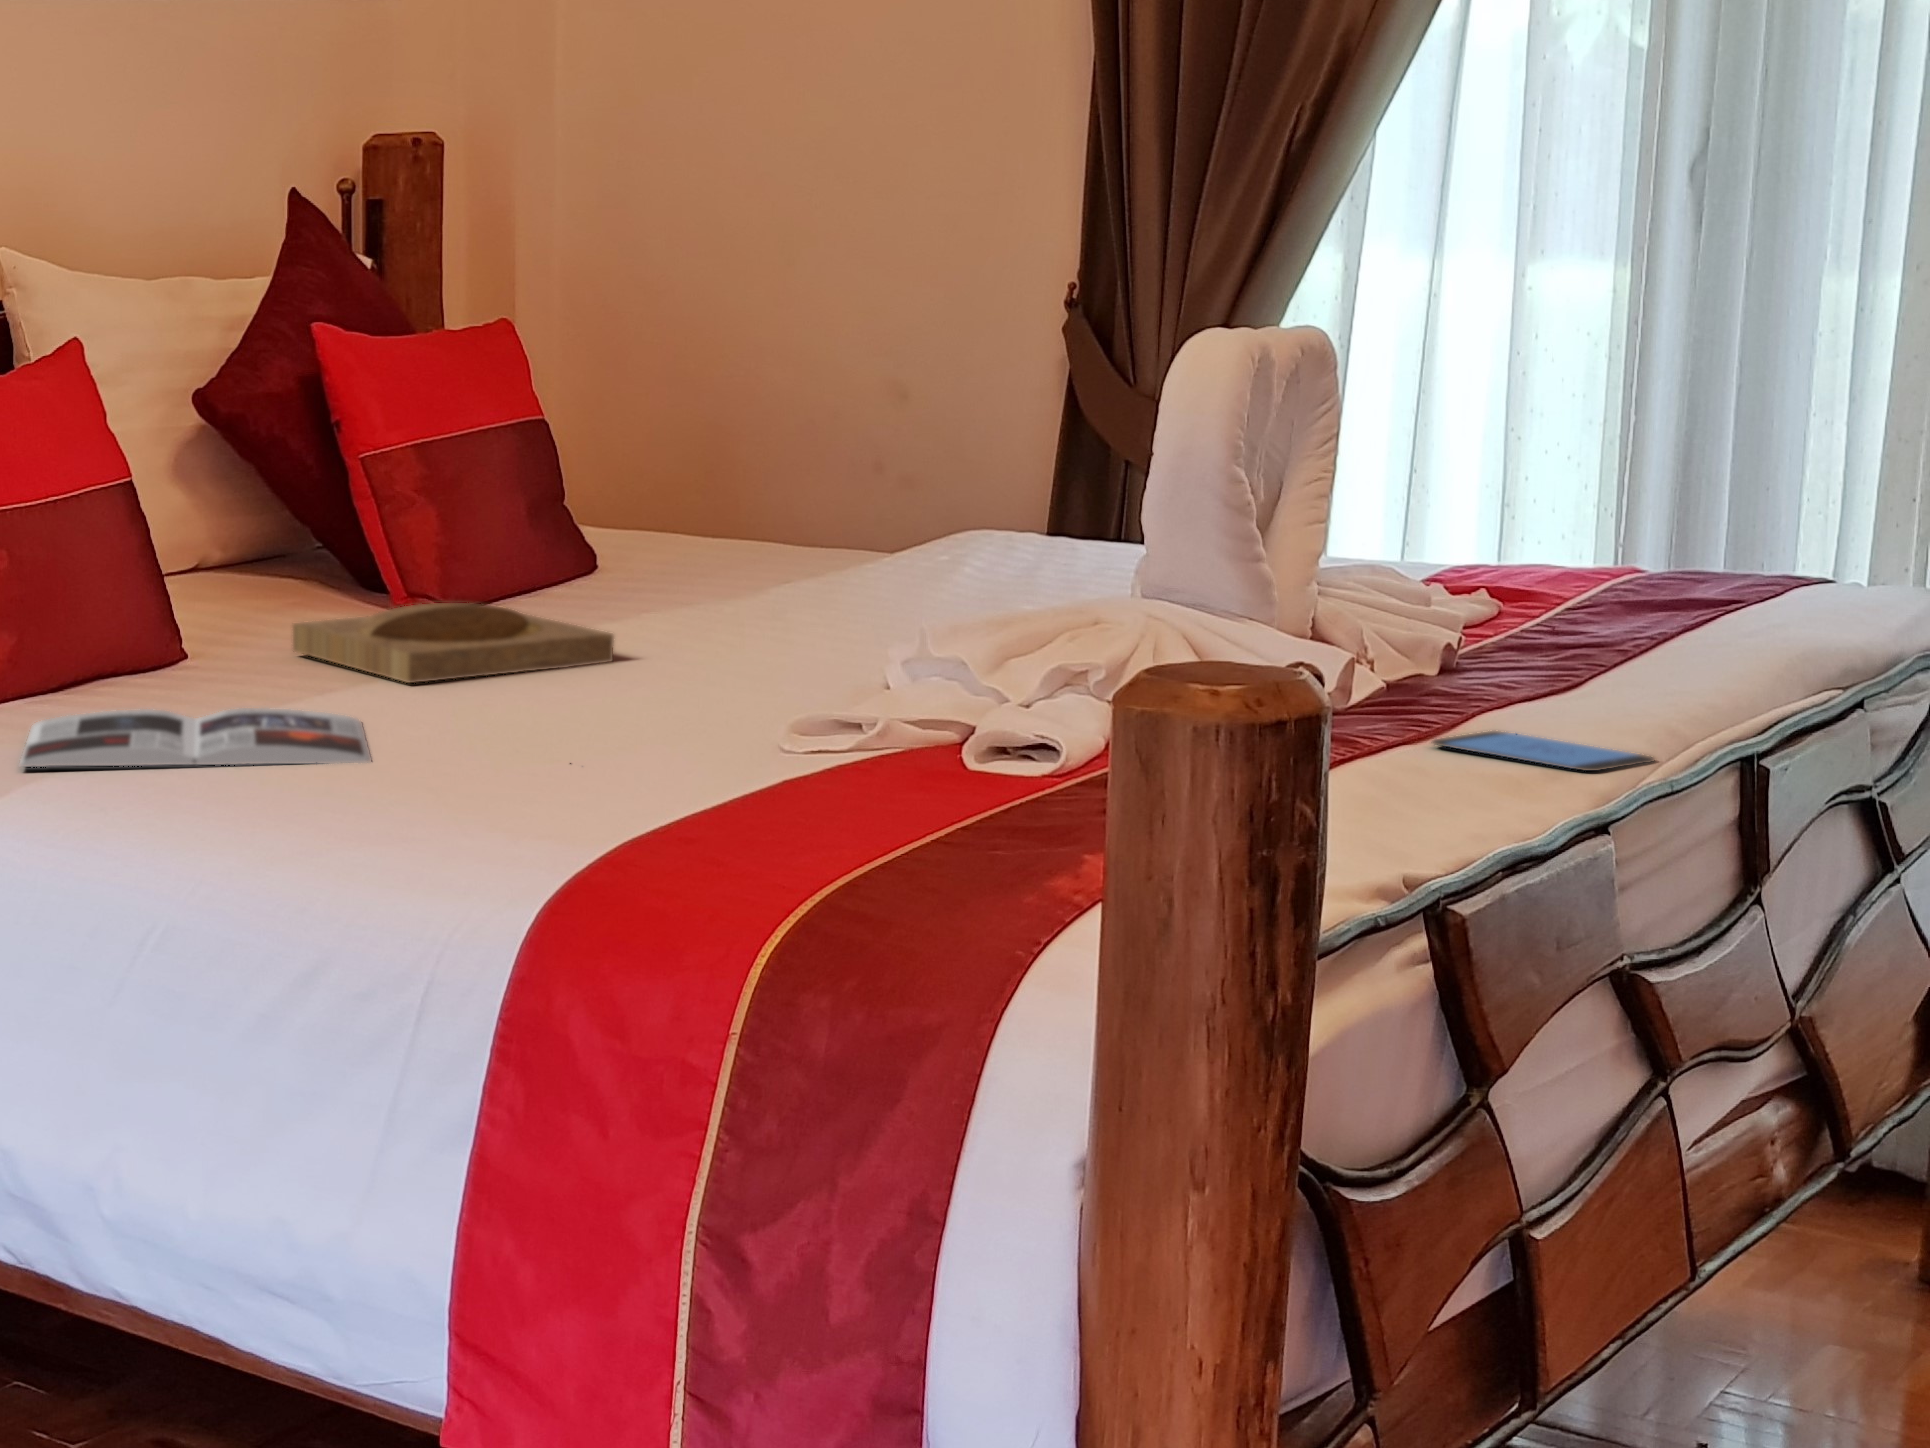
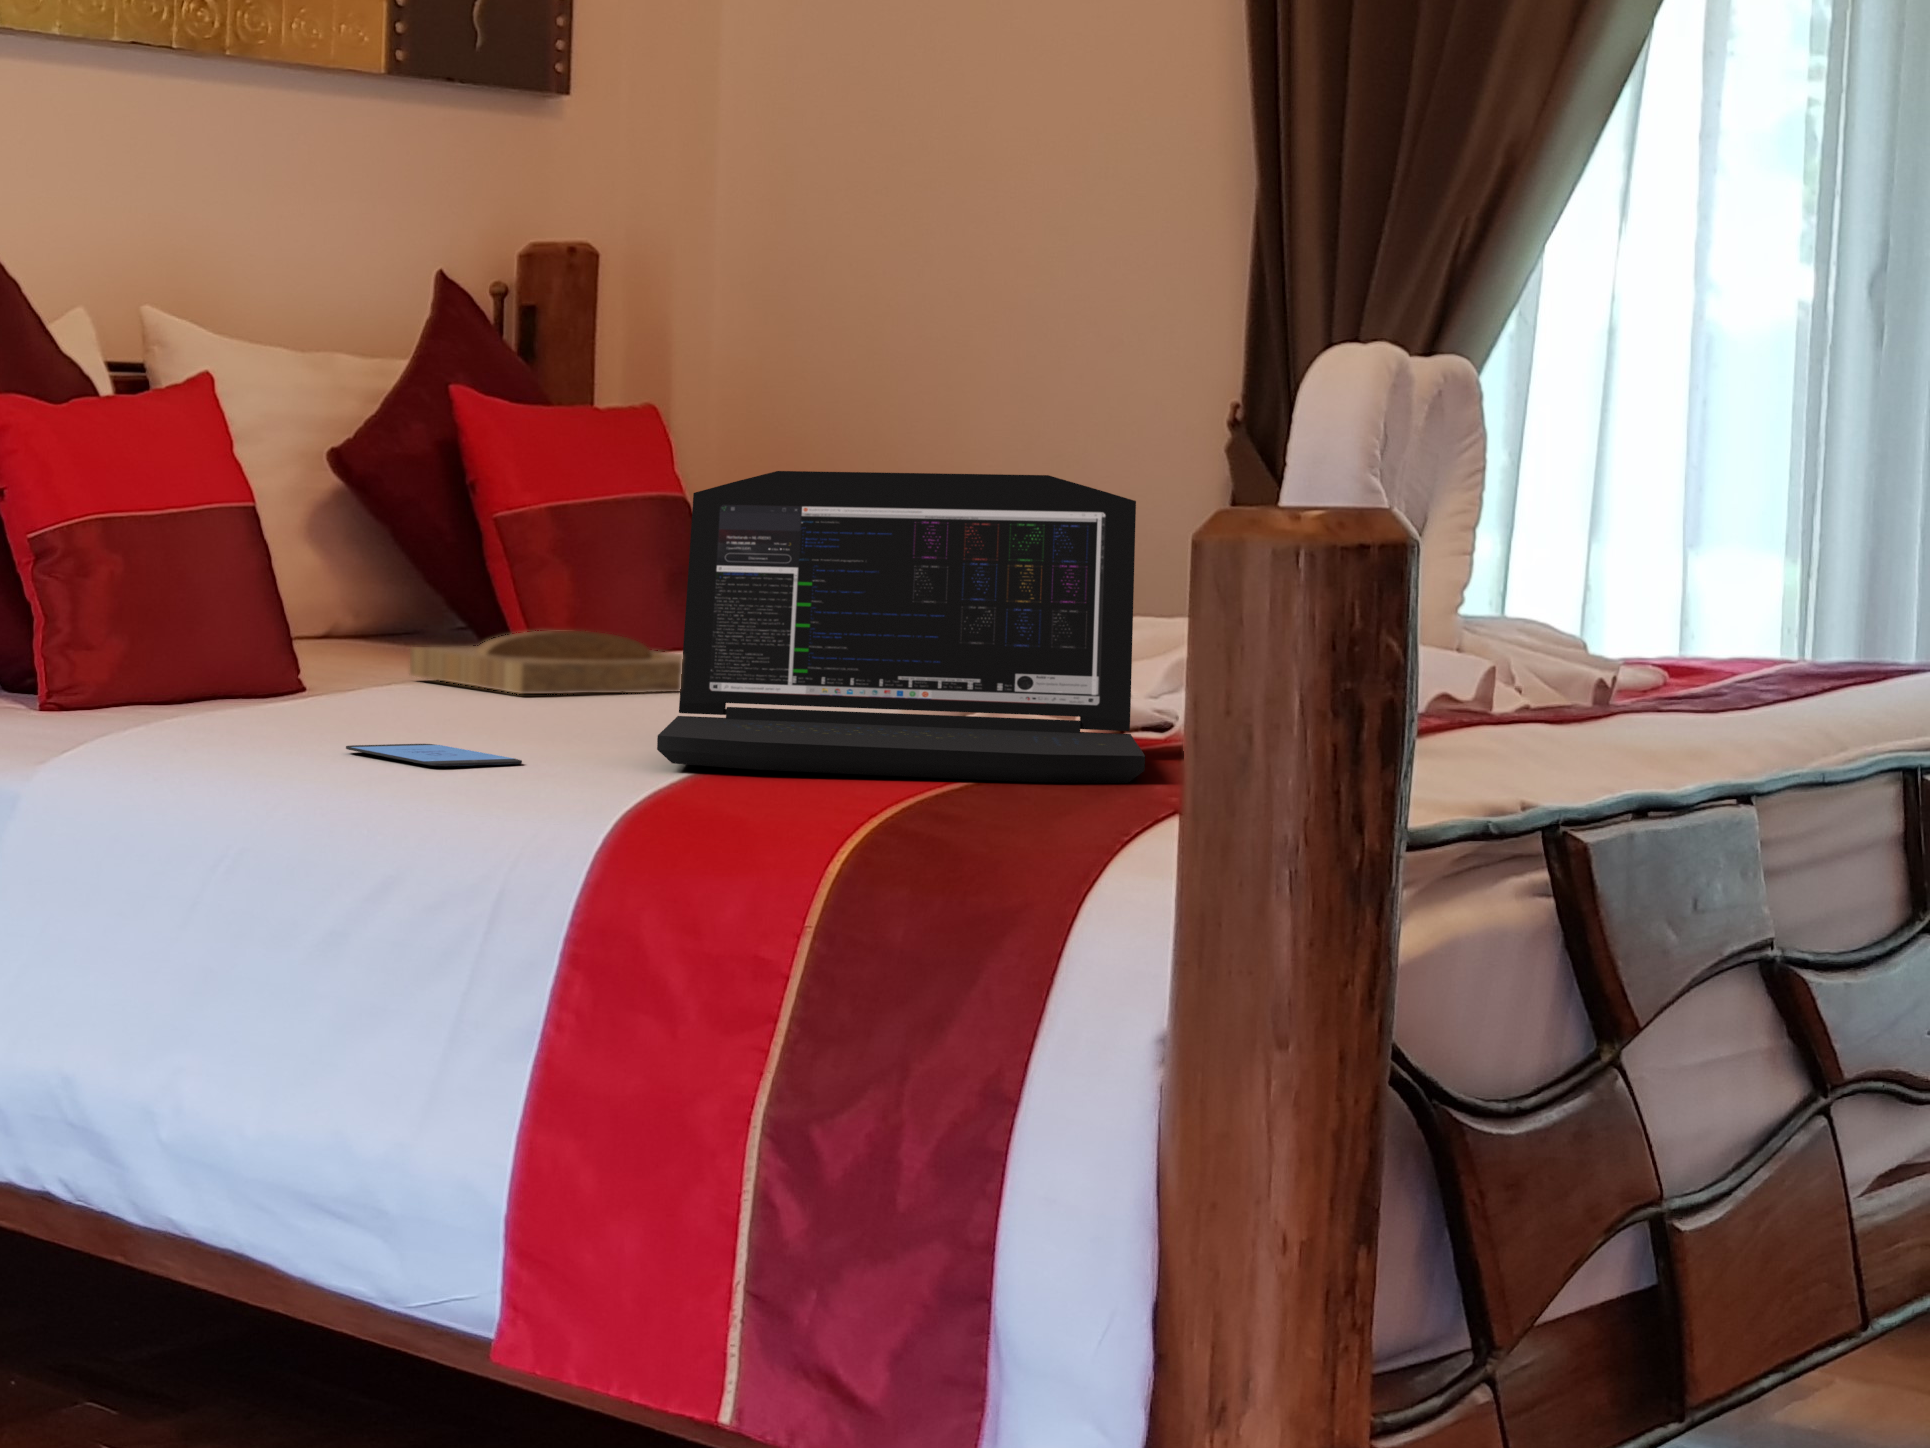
laptop: none [572,509,1041,841] -> present [657,471,1145,783]
magazine: present [20,708,371,767] -> none [108,691,468,734]
smartphone: present [1433,731,1654,771] -> present [346,744,522,766]

